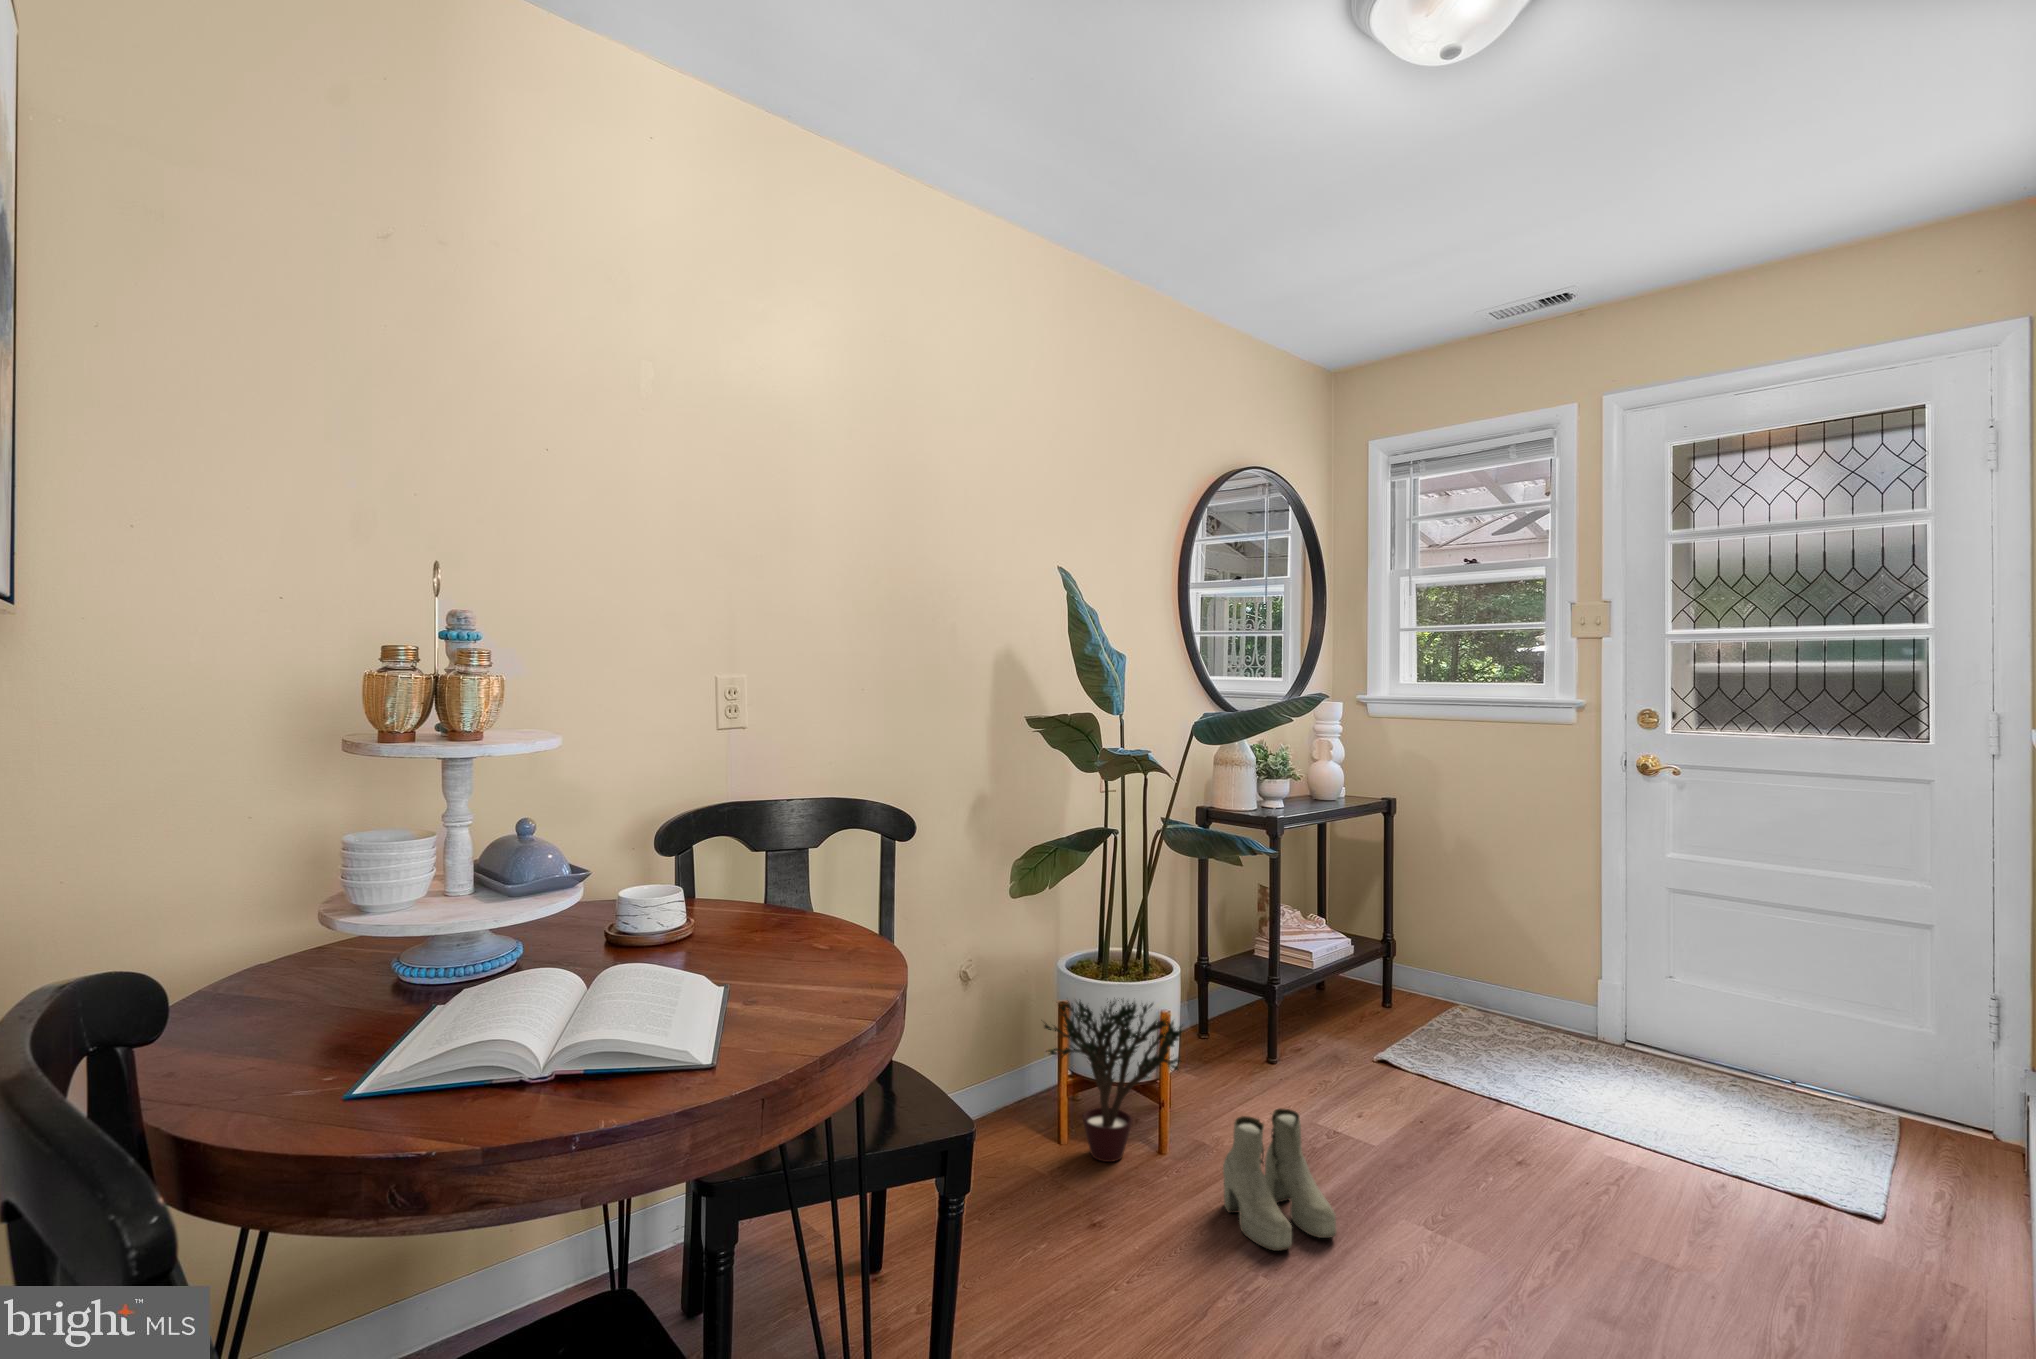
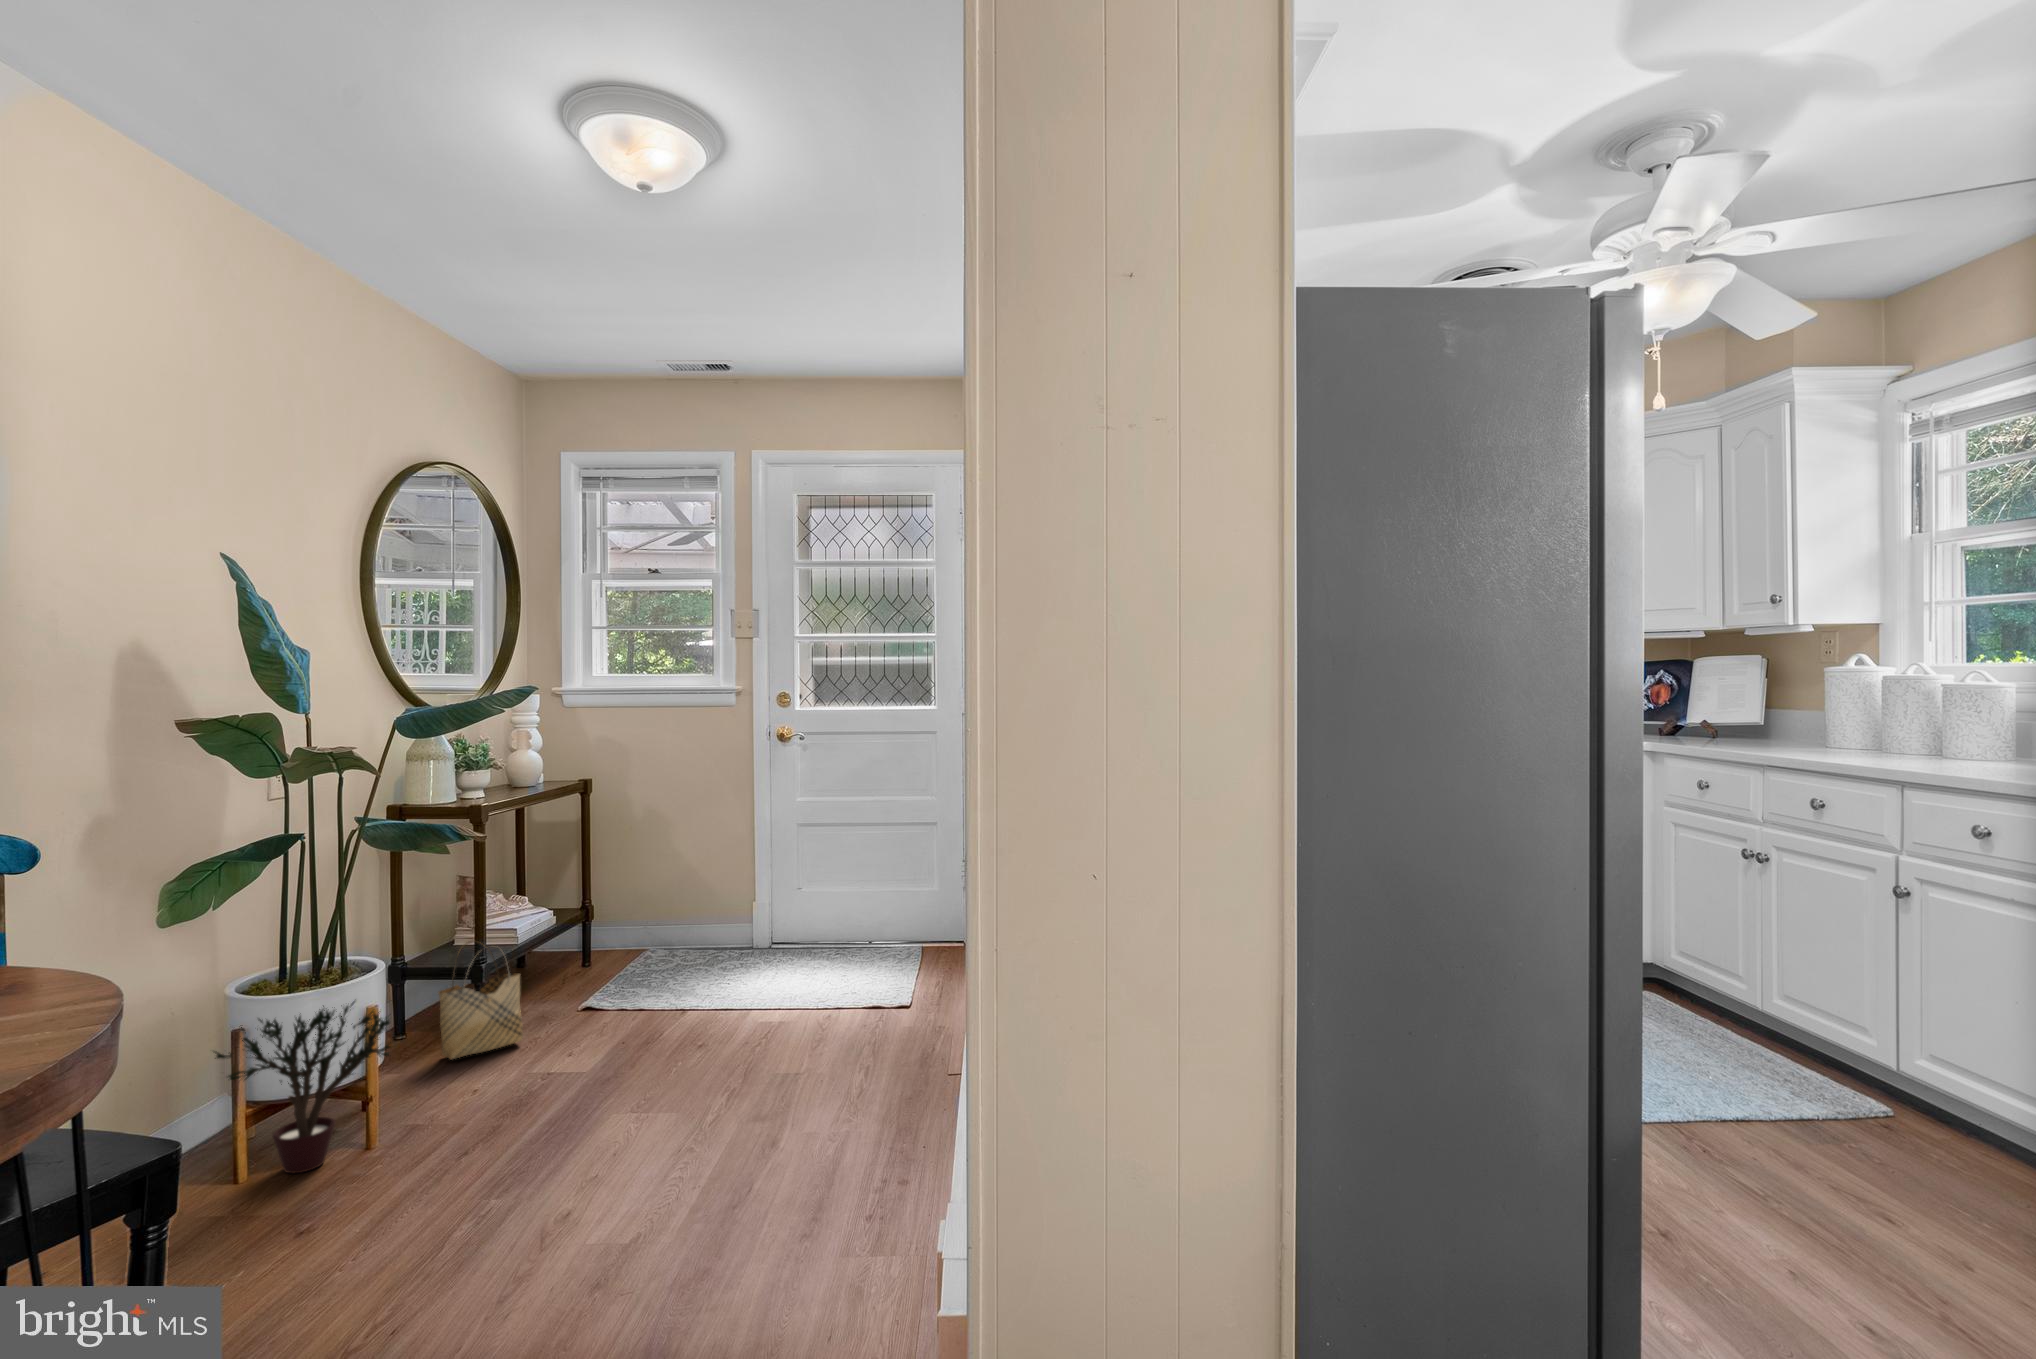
woven basket: none [1233,960,1314,1082] -> present [438,942,523,1059]
boots: present [1223,1108,1336,1251] -> none [442,1059,555,1183]

